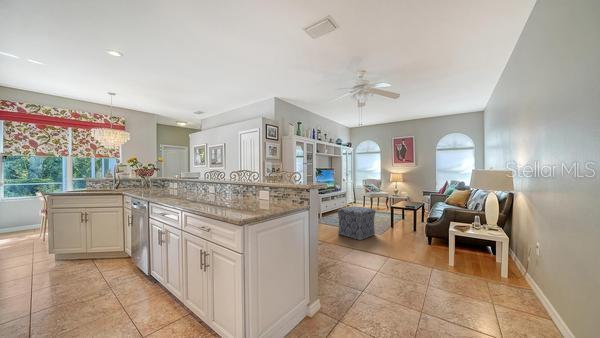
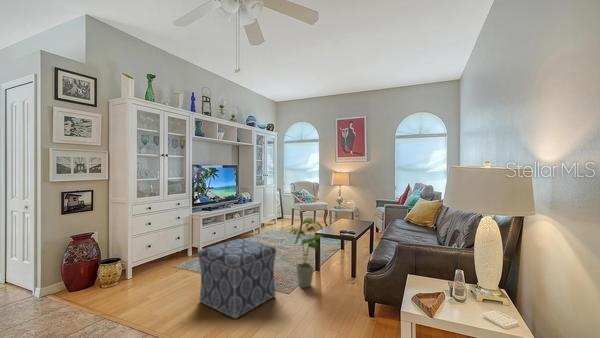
house plant: none [380,197,400,233] -> present [291,218,323,288]

